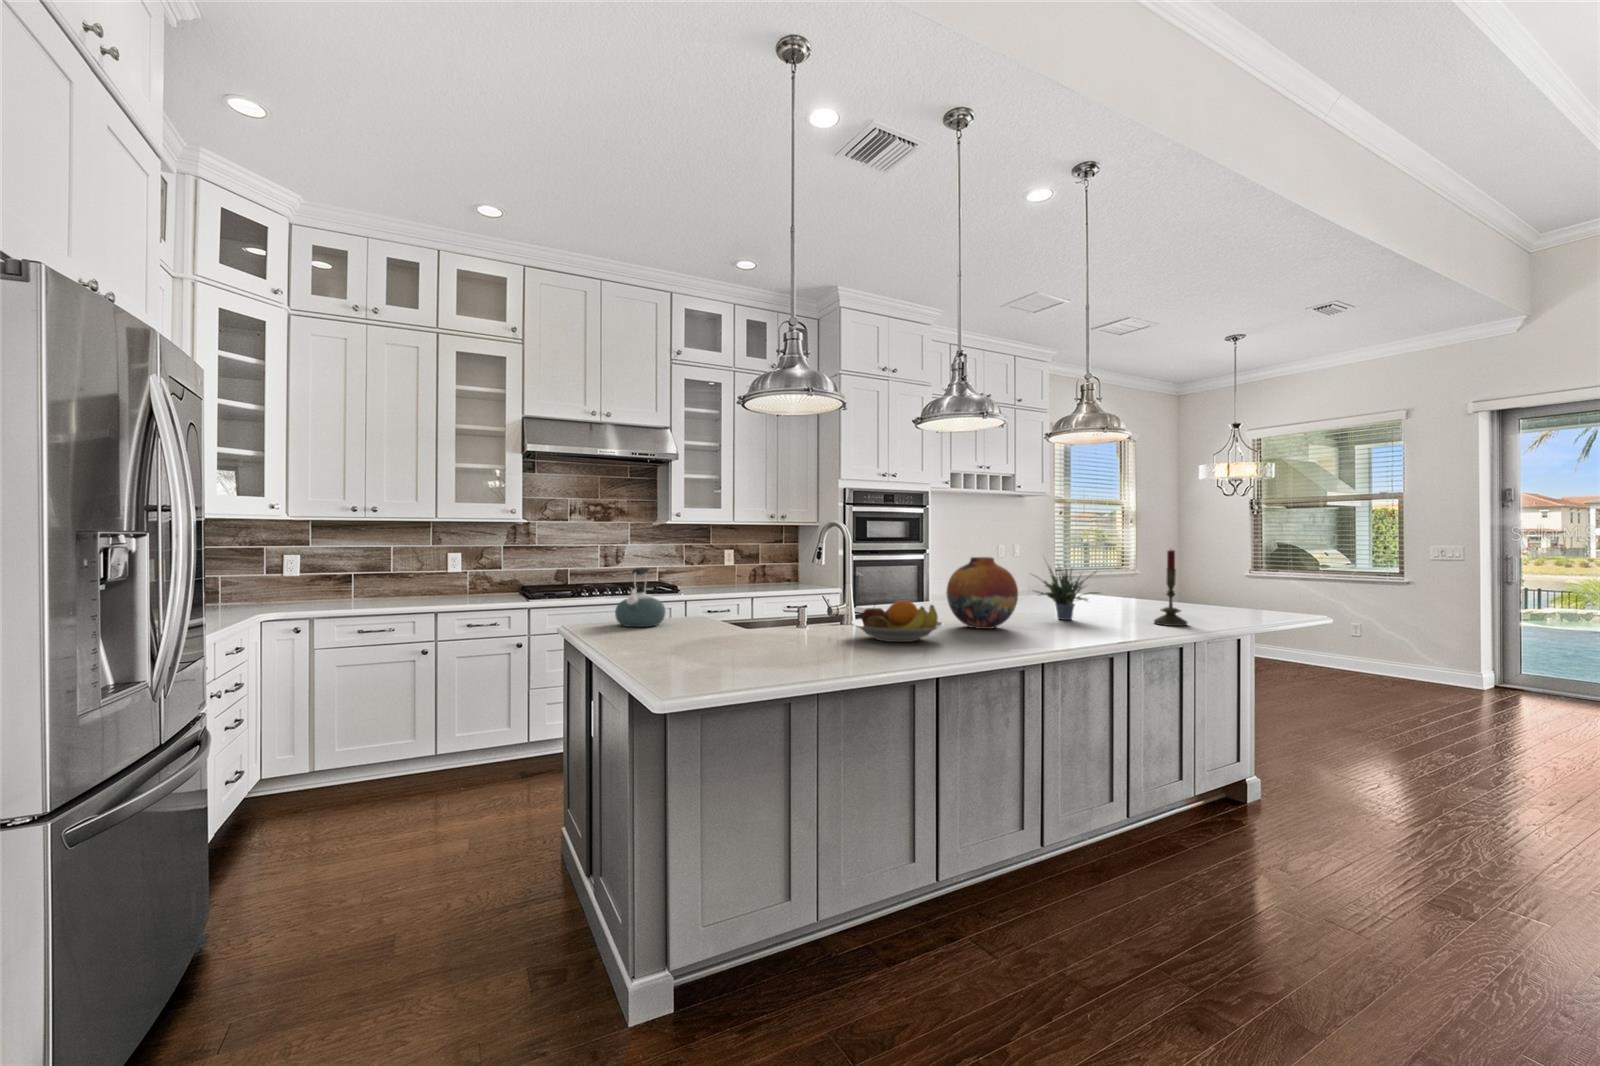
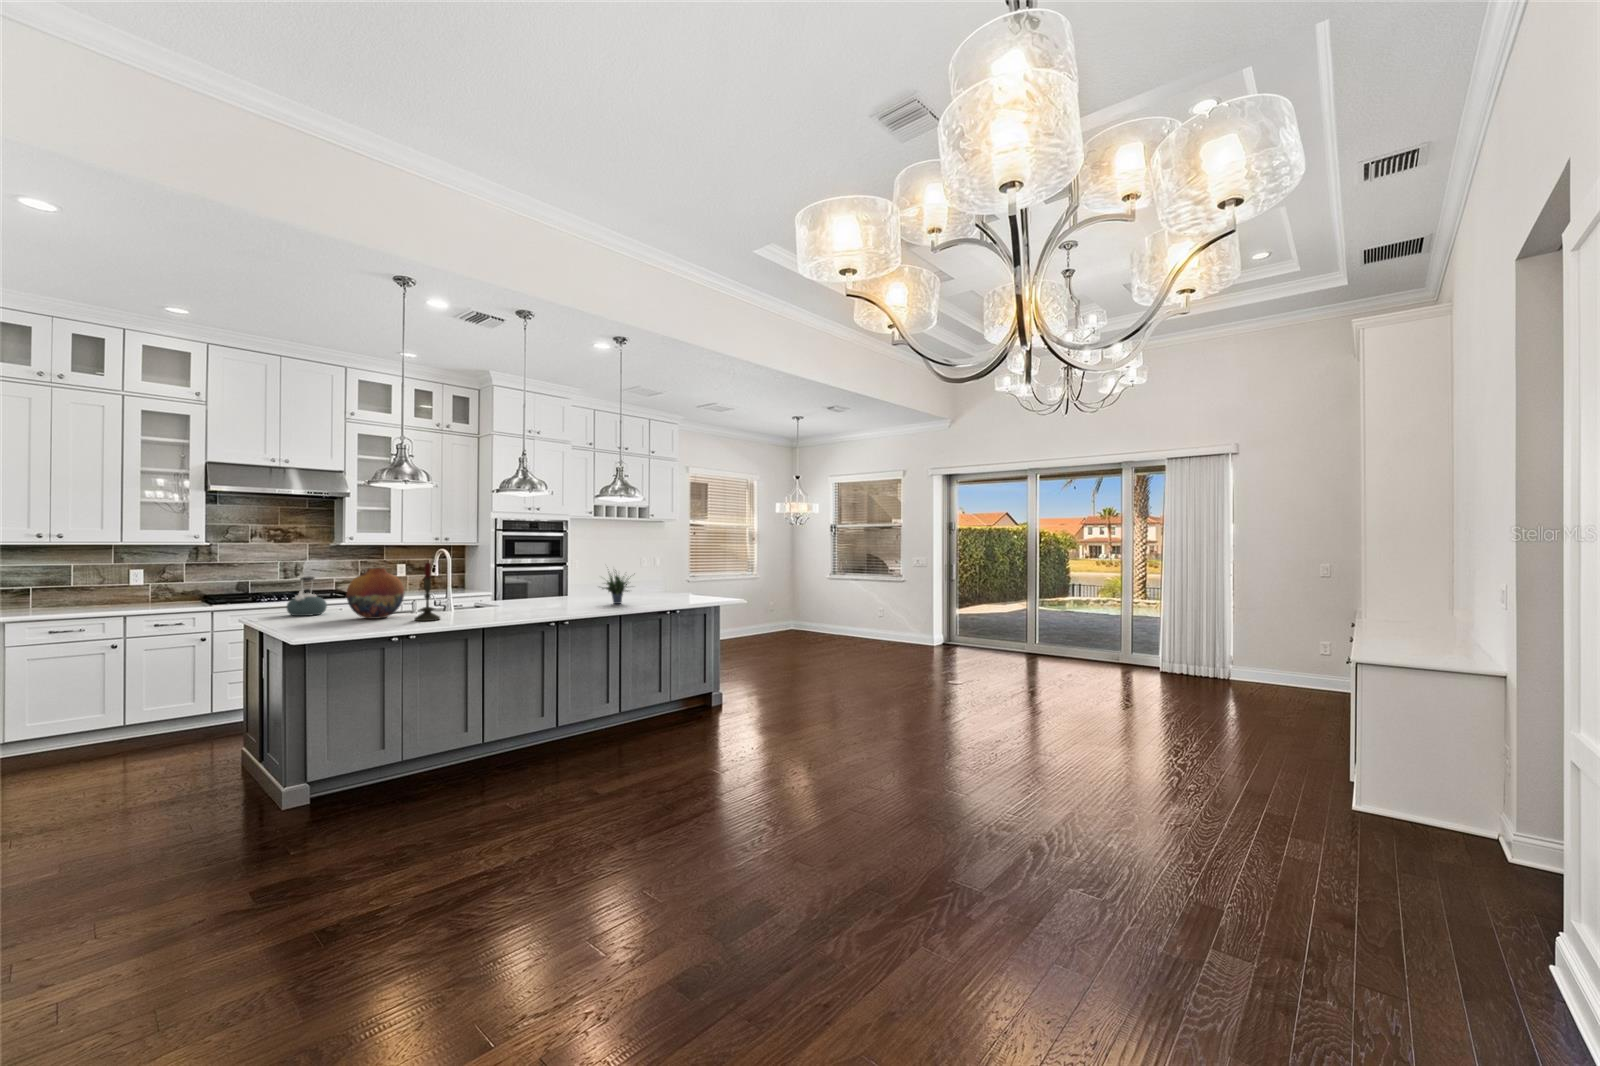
candle: present [1154,550,1187,626] -> present [414,563,440,621]
vase: present [946,557,1018,629] -> present [347,568,404,619]
fruit bowl: present [851,600,944,642] -> none [453,592,513,616]

